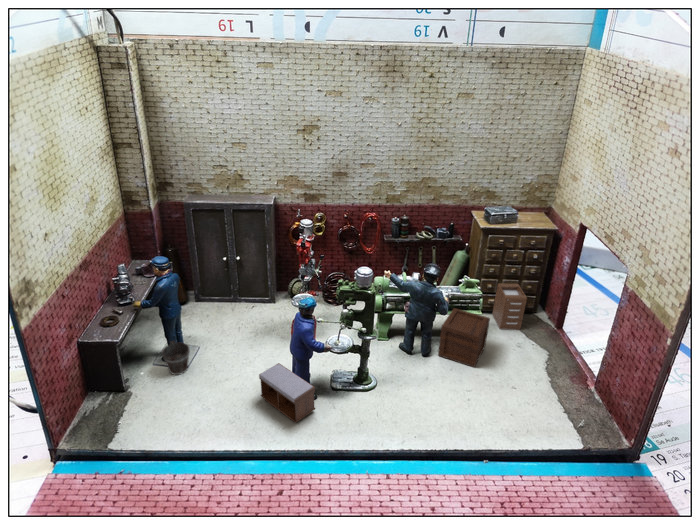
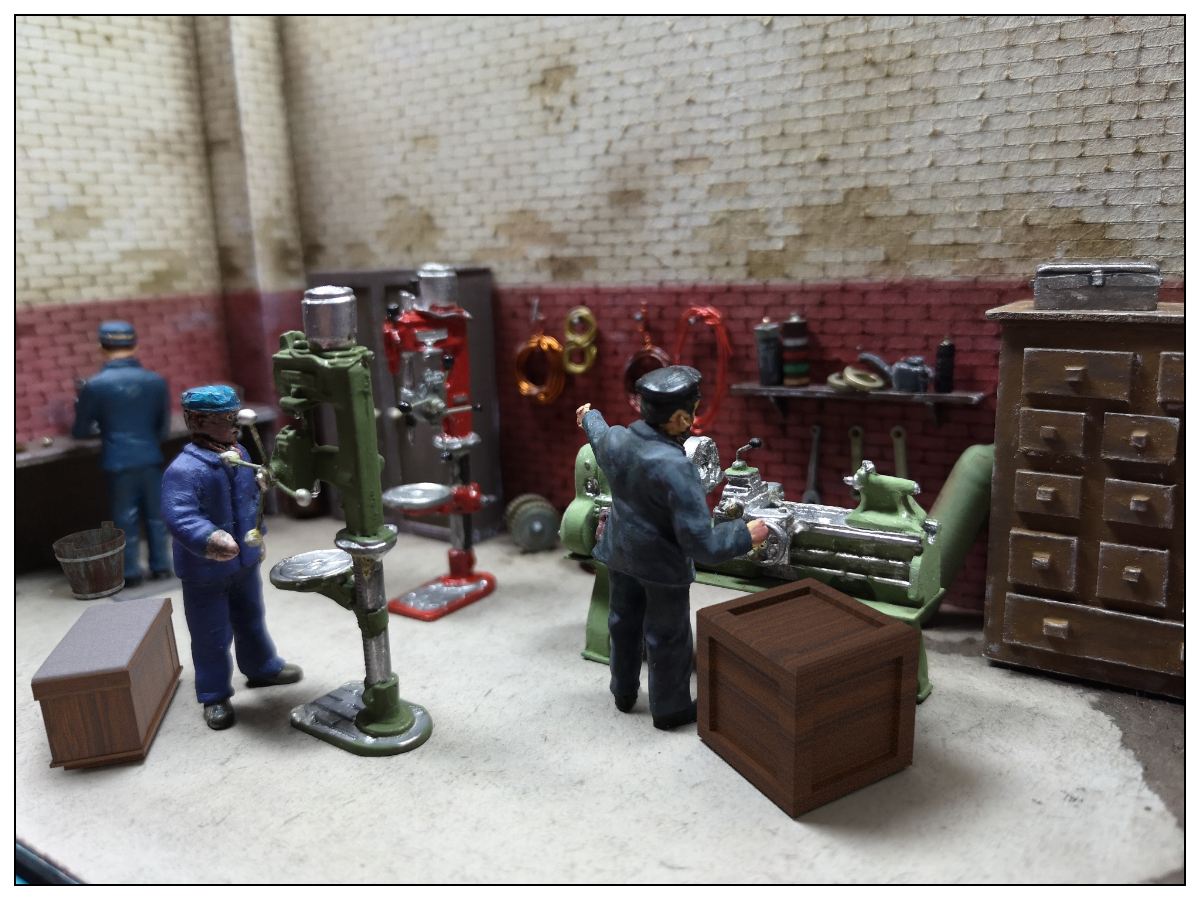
filing cabinet: present [493,283,527,330] -> none [1044,545,1168,753]

